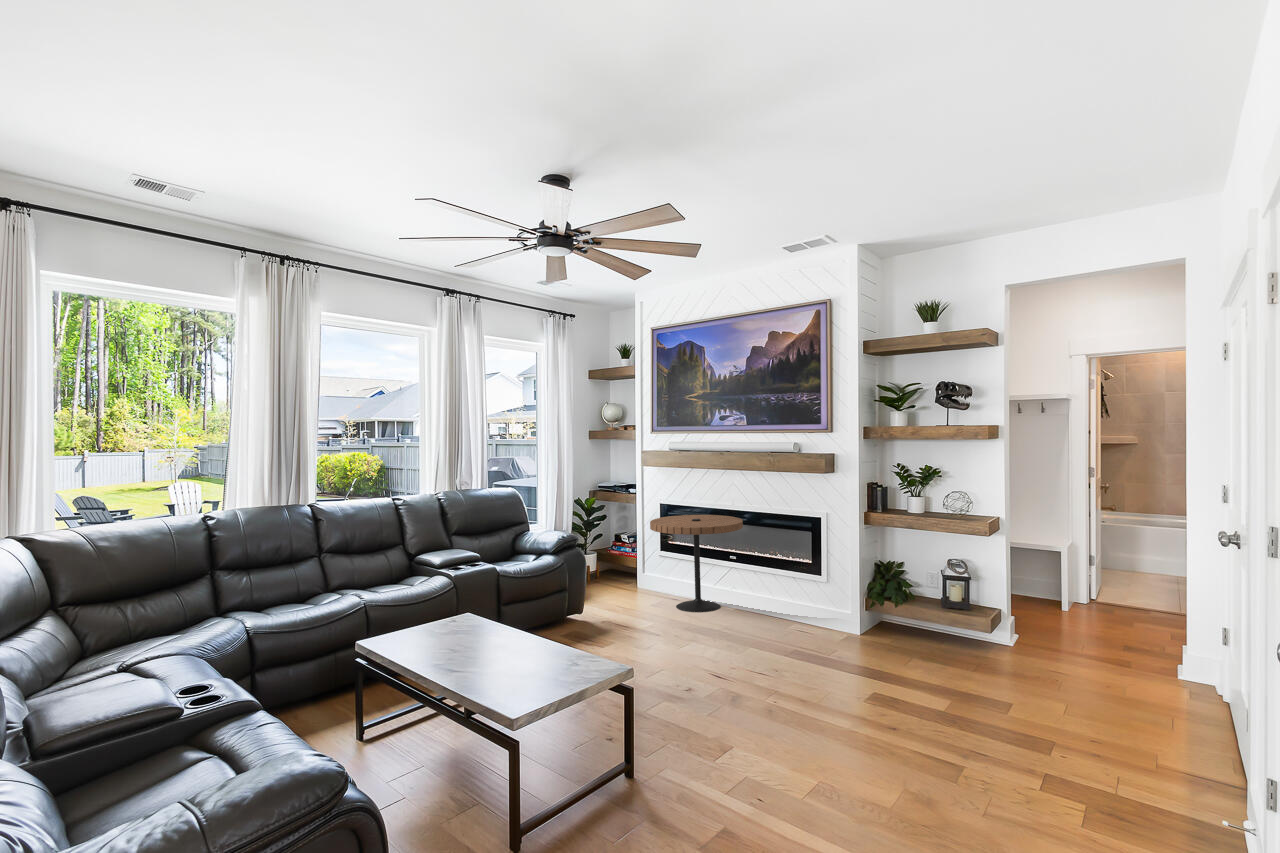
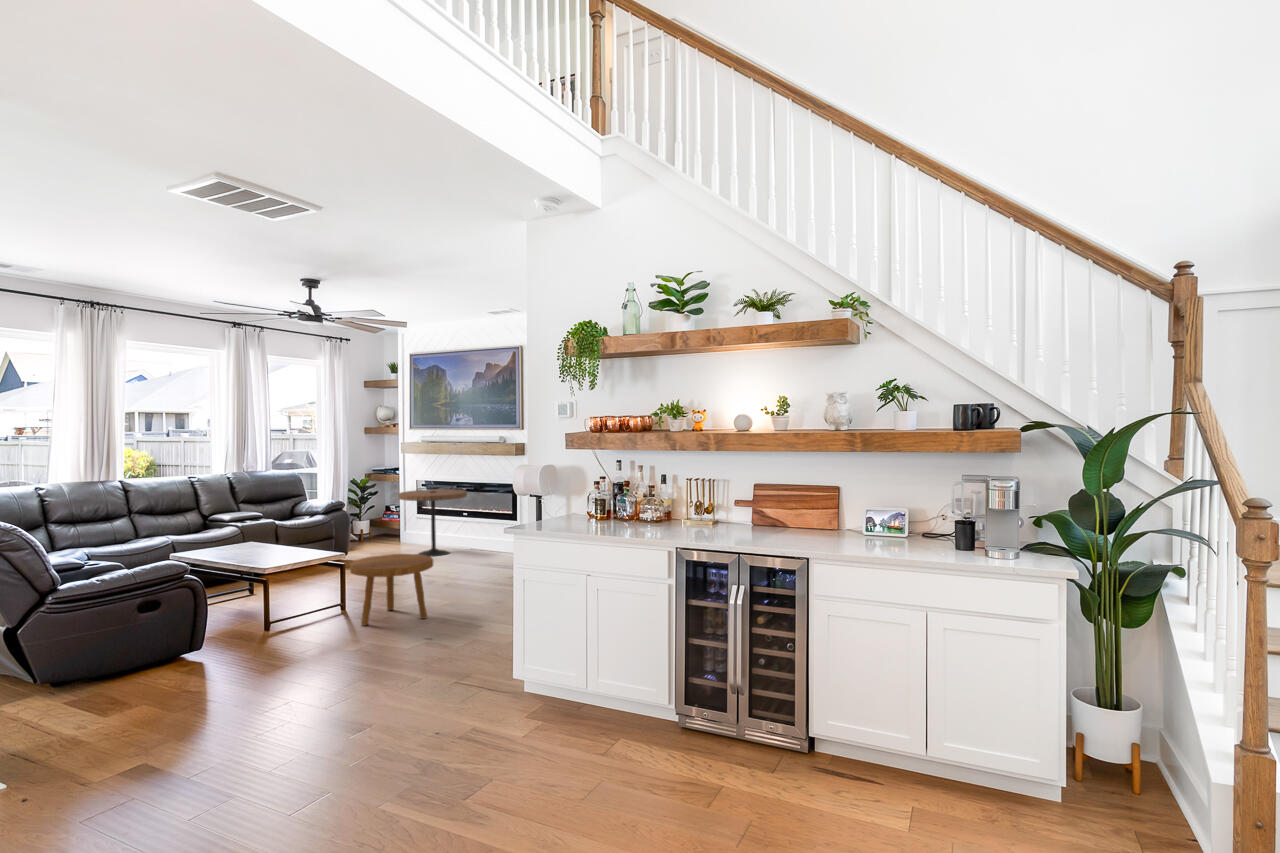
footstool: none [648,646,791,793] -> present [350,554,433,626]

